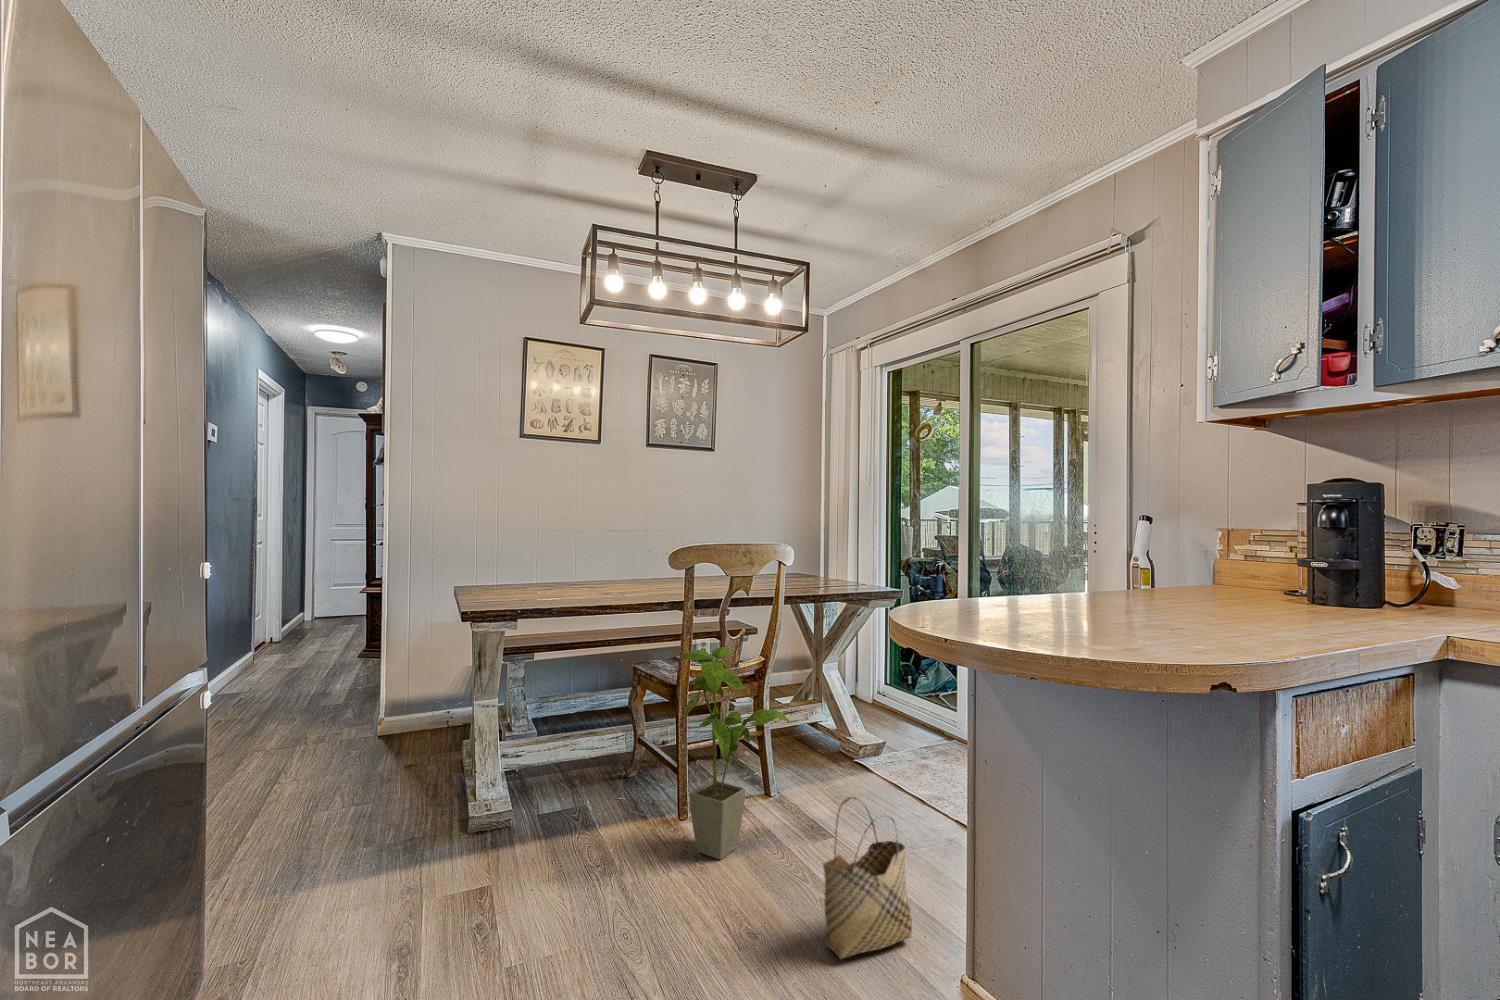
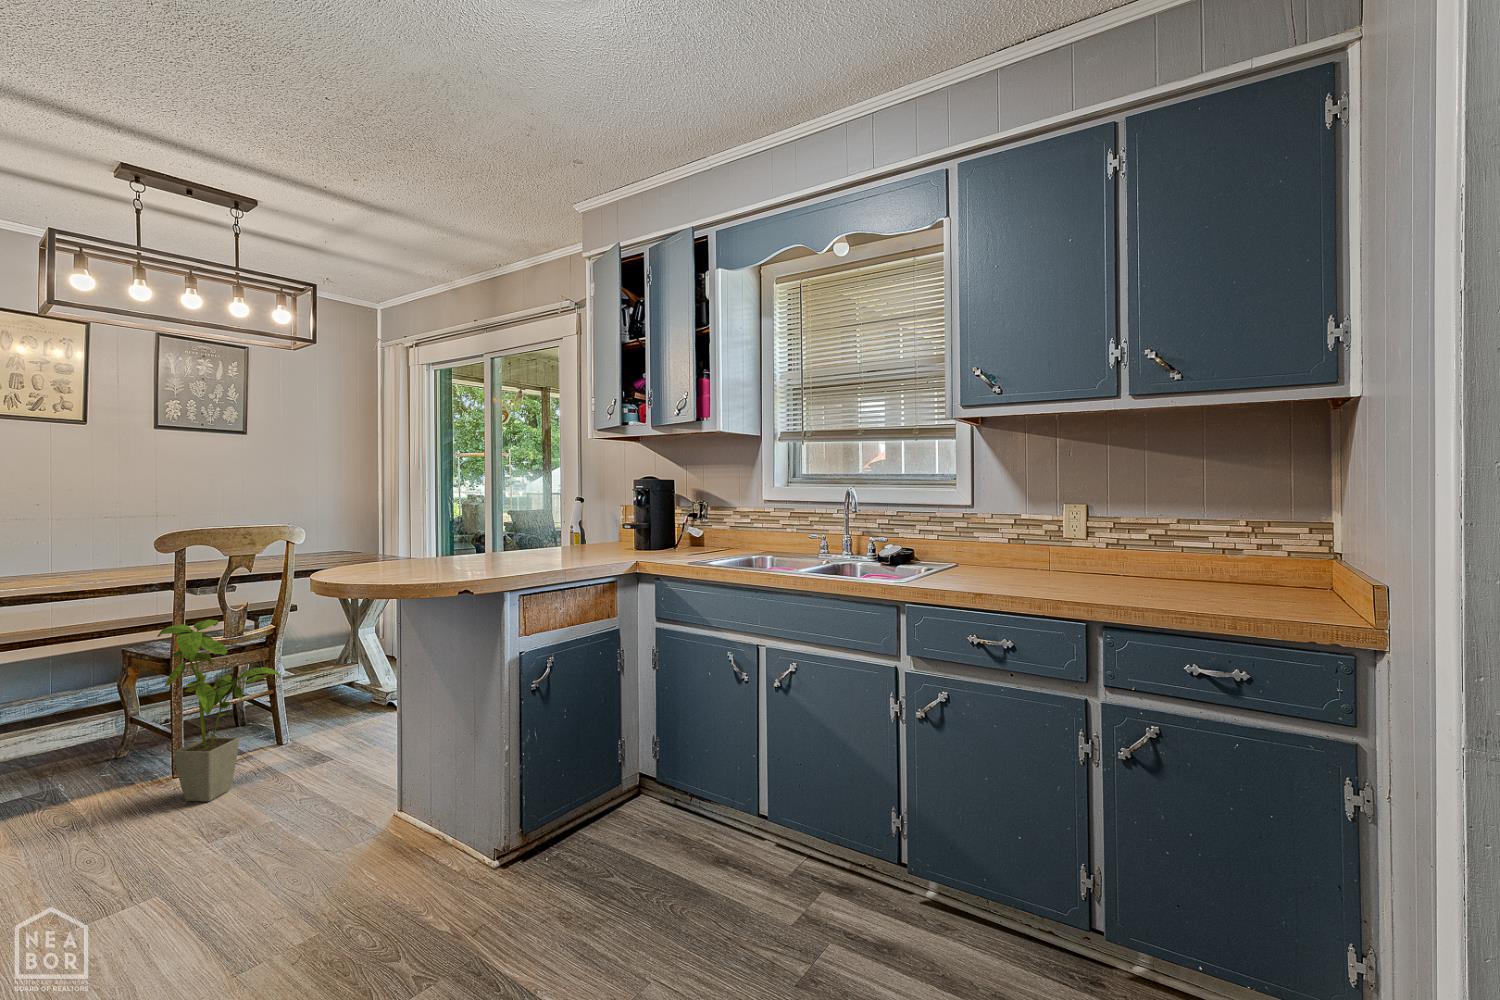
woven basket: present [823,797,912,959] -> none [286,721,371,840]

